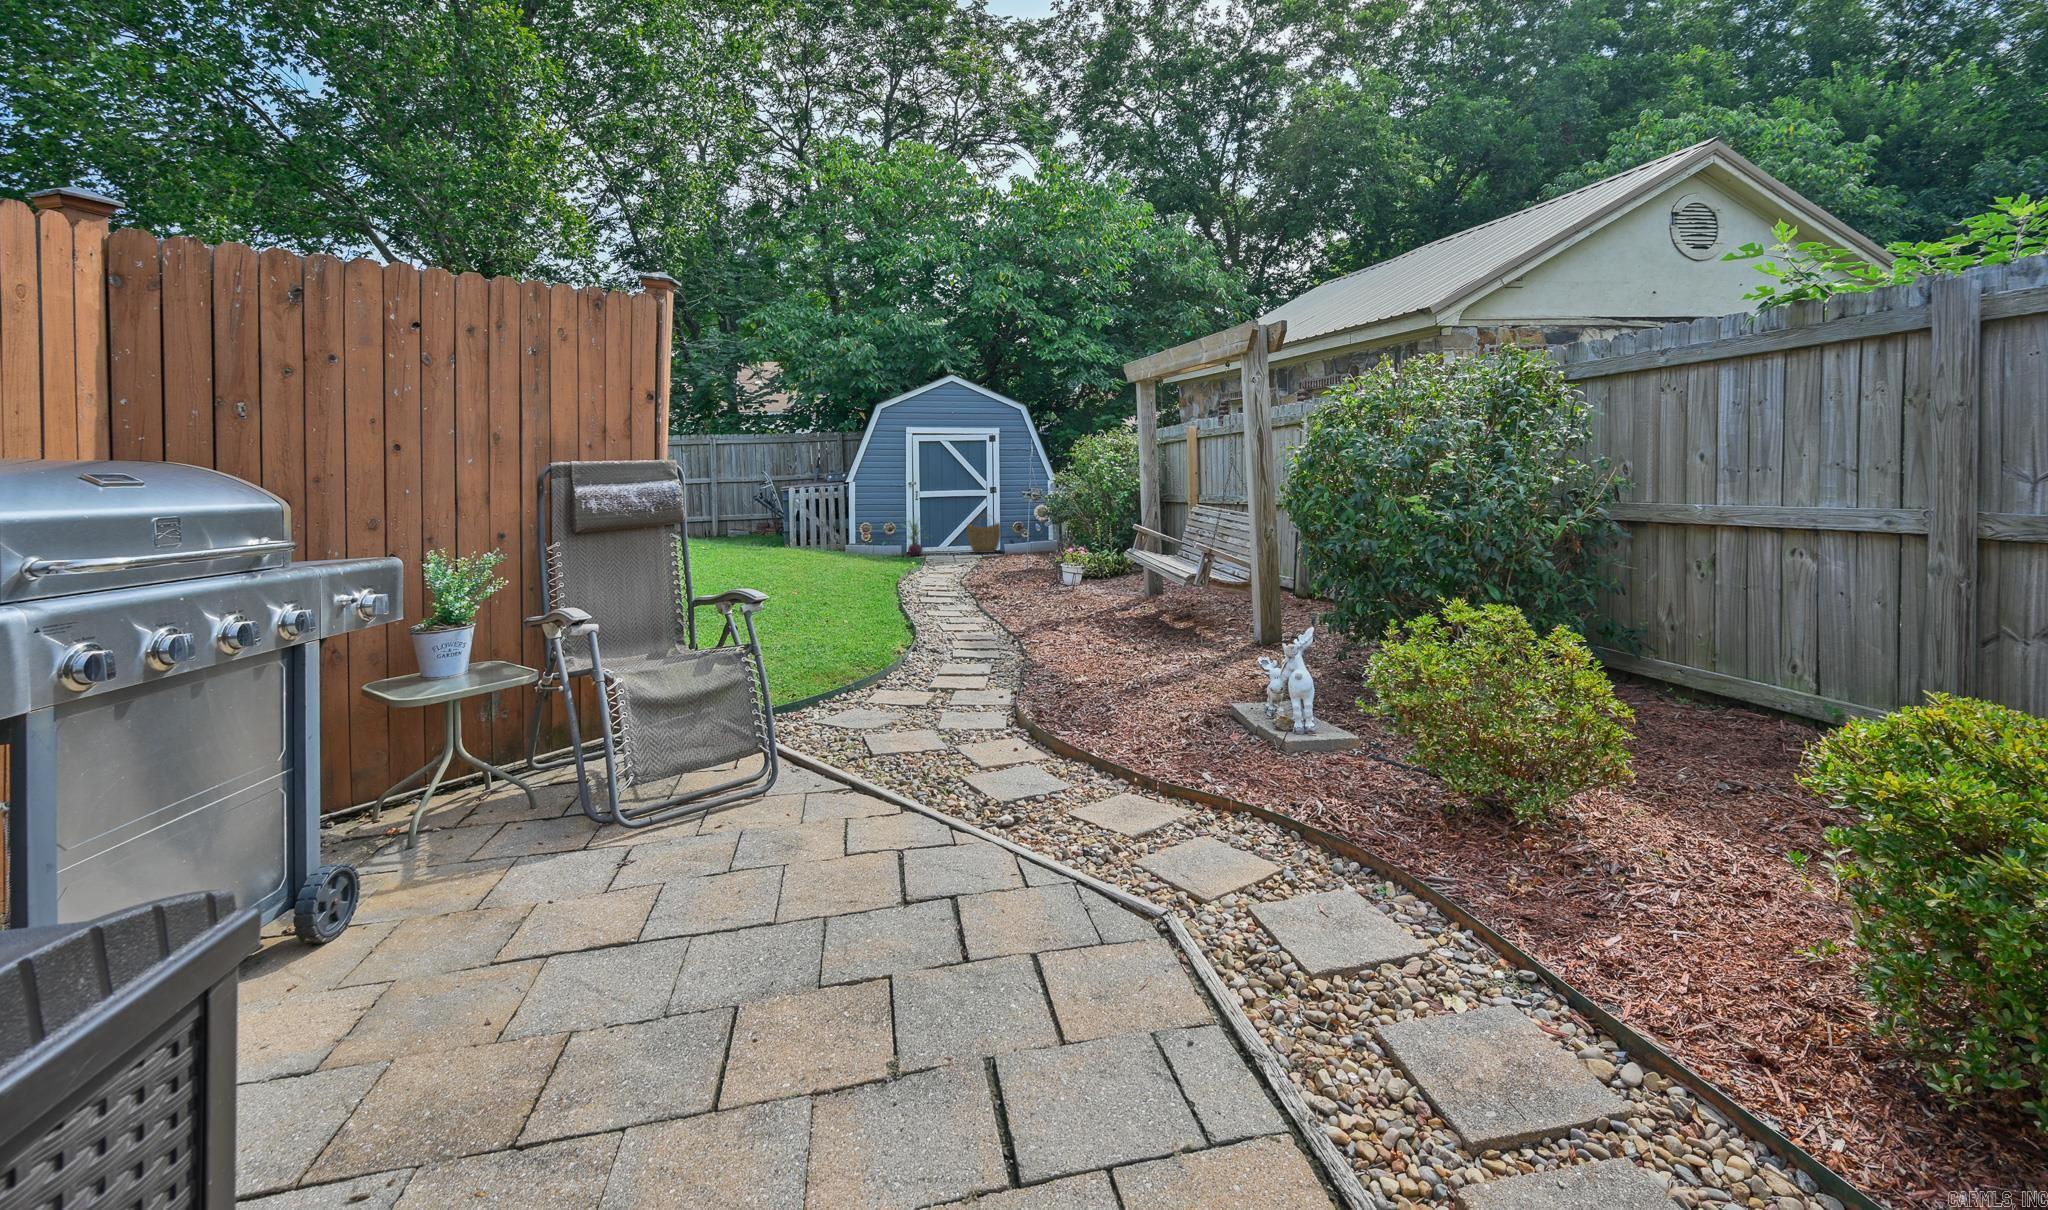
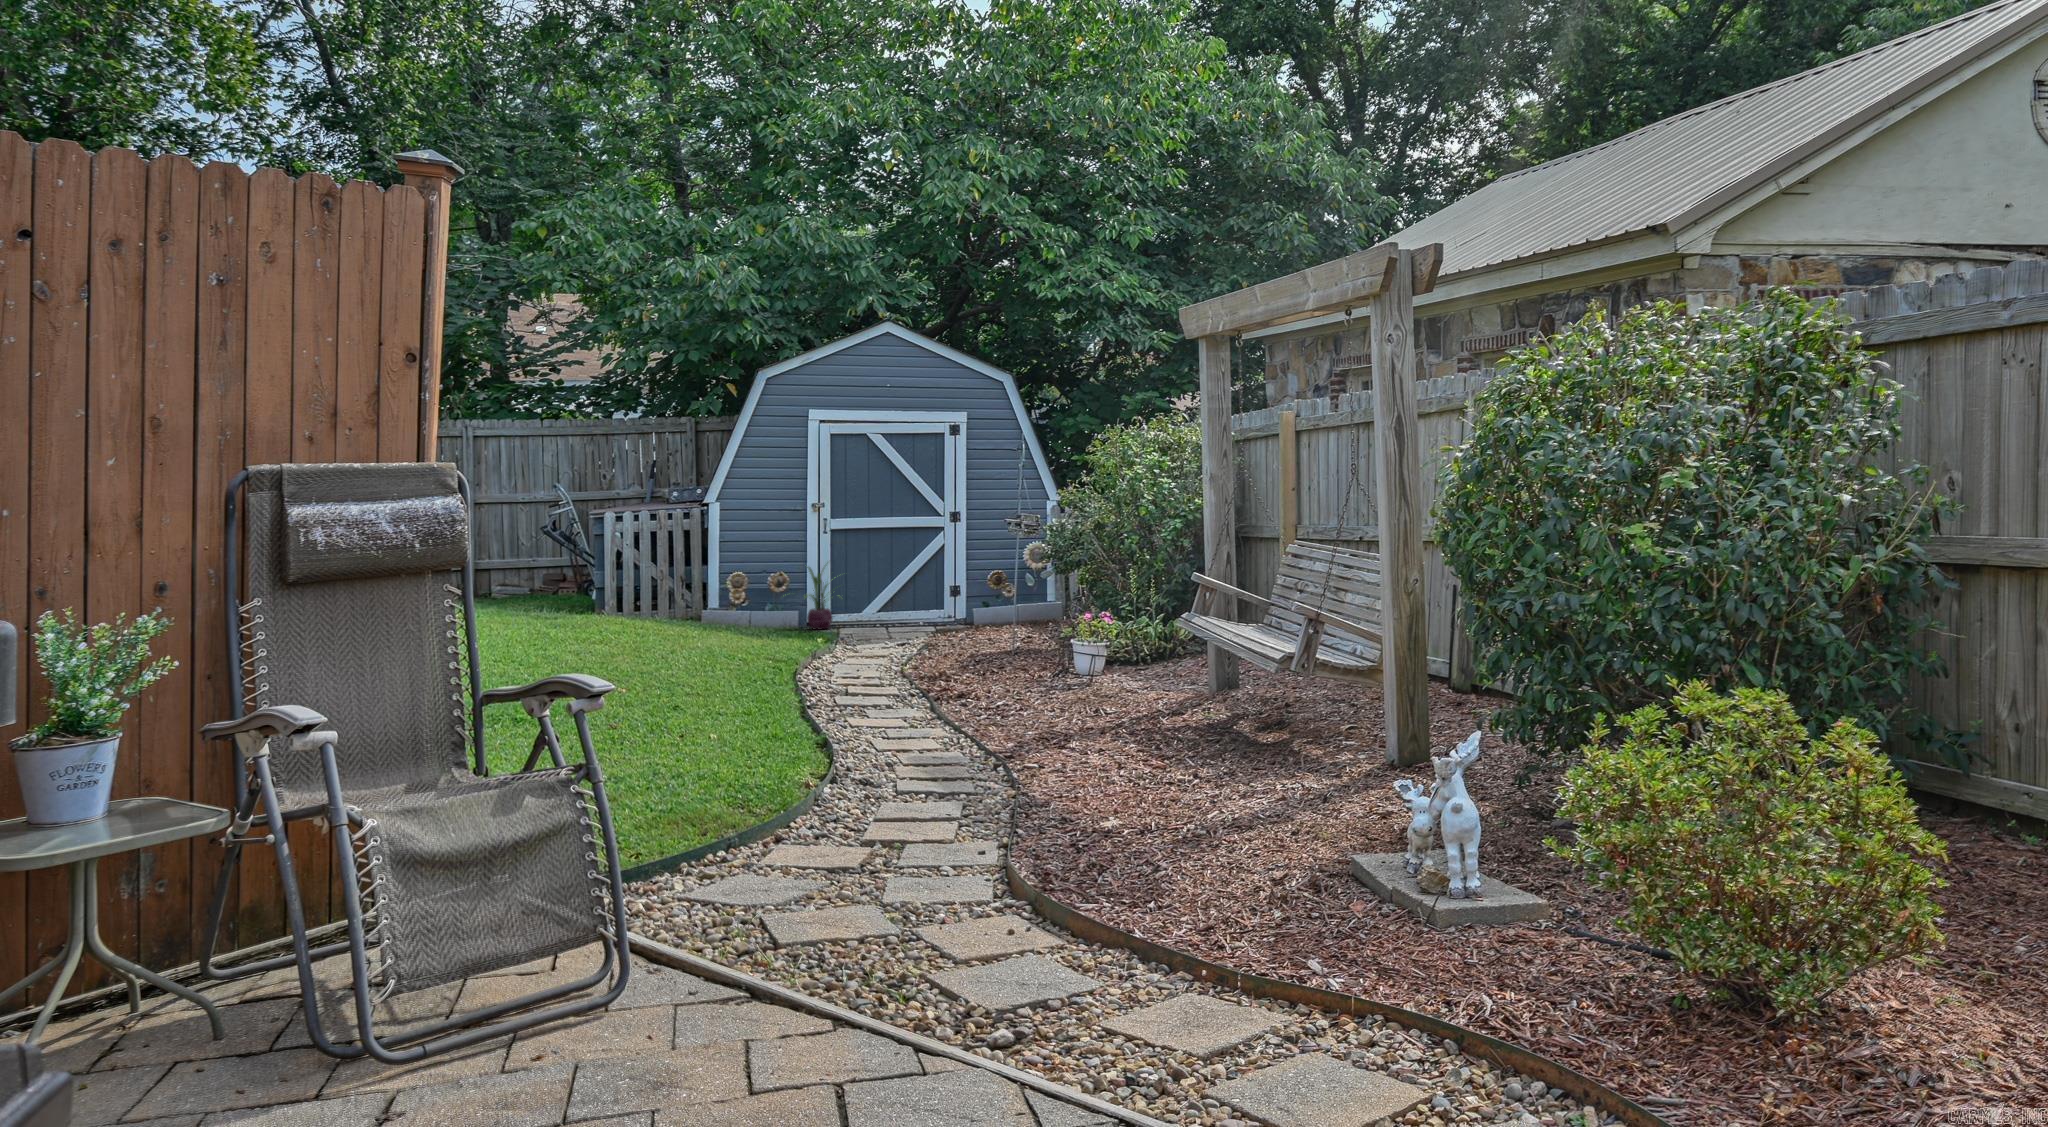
woven basket: present [967,514,1001,553] -> none [910,555,969,623]

